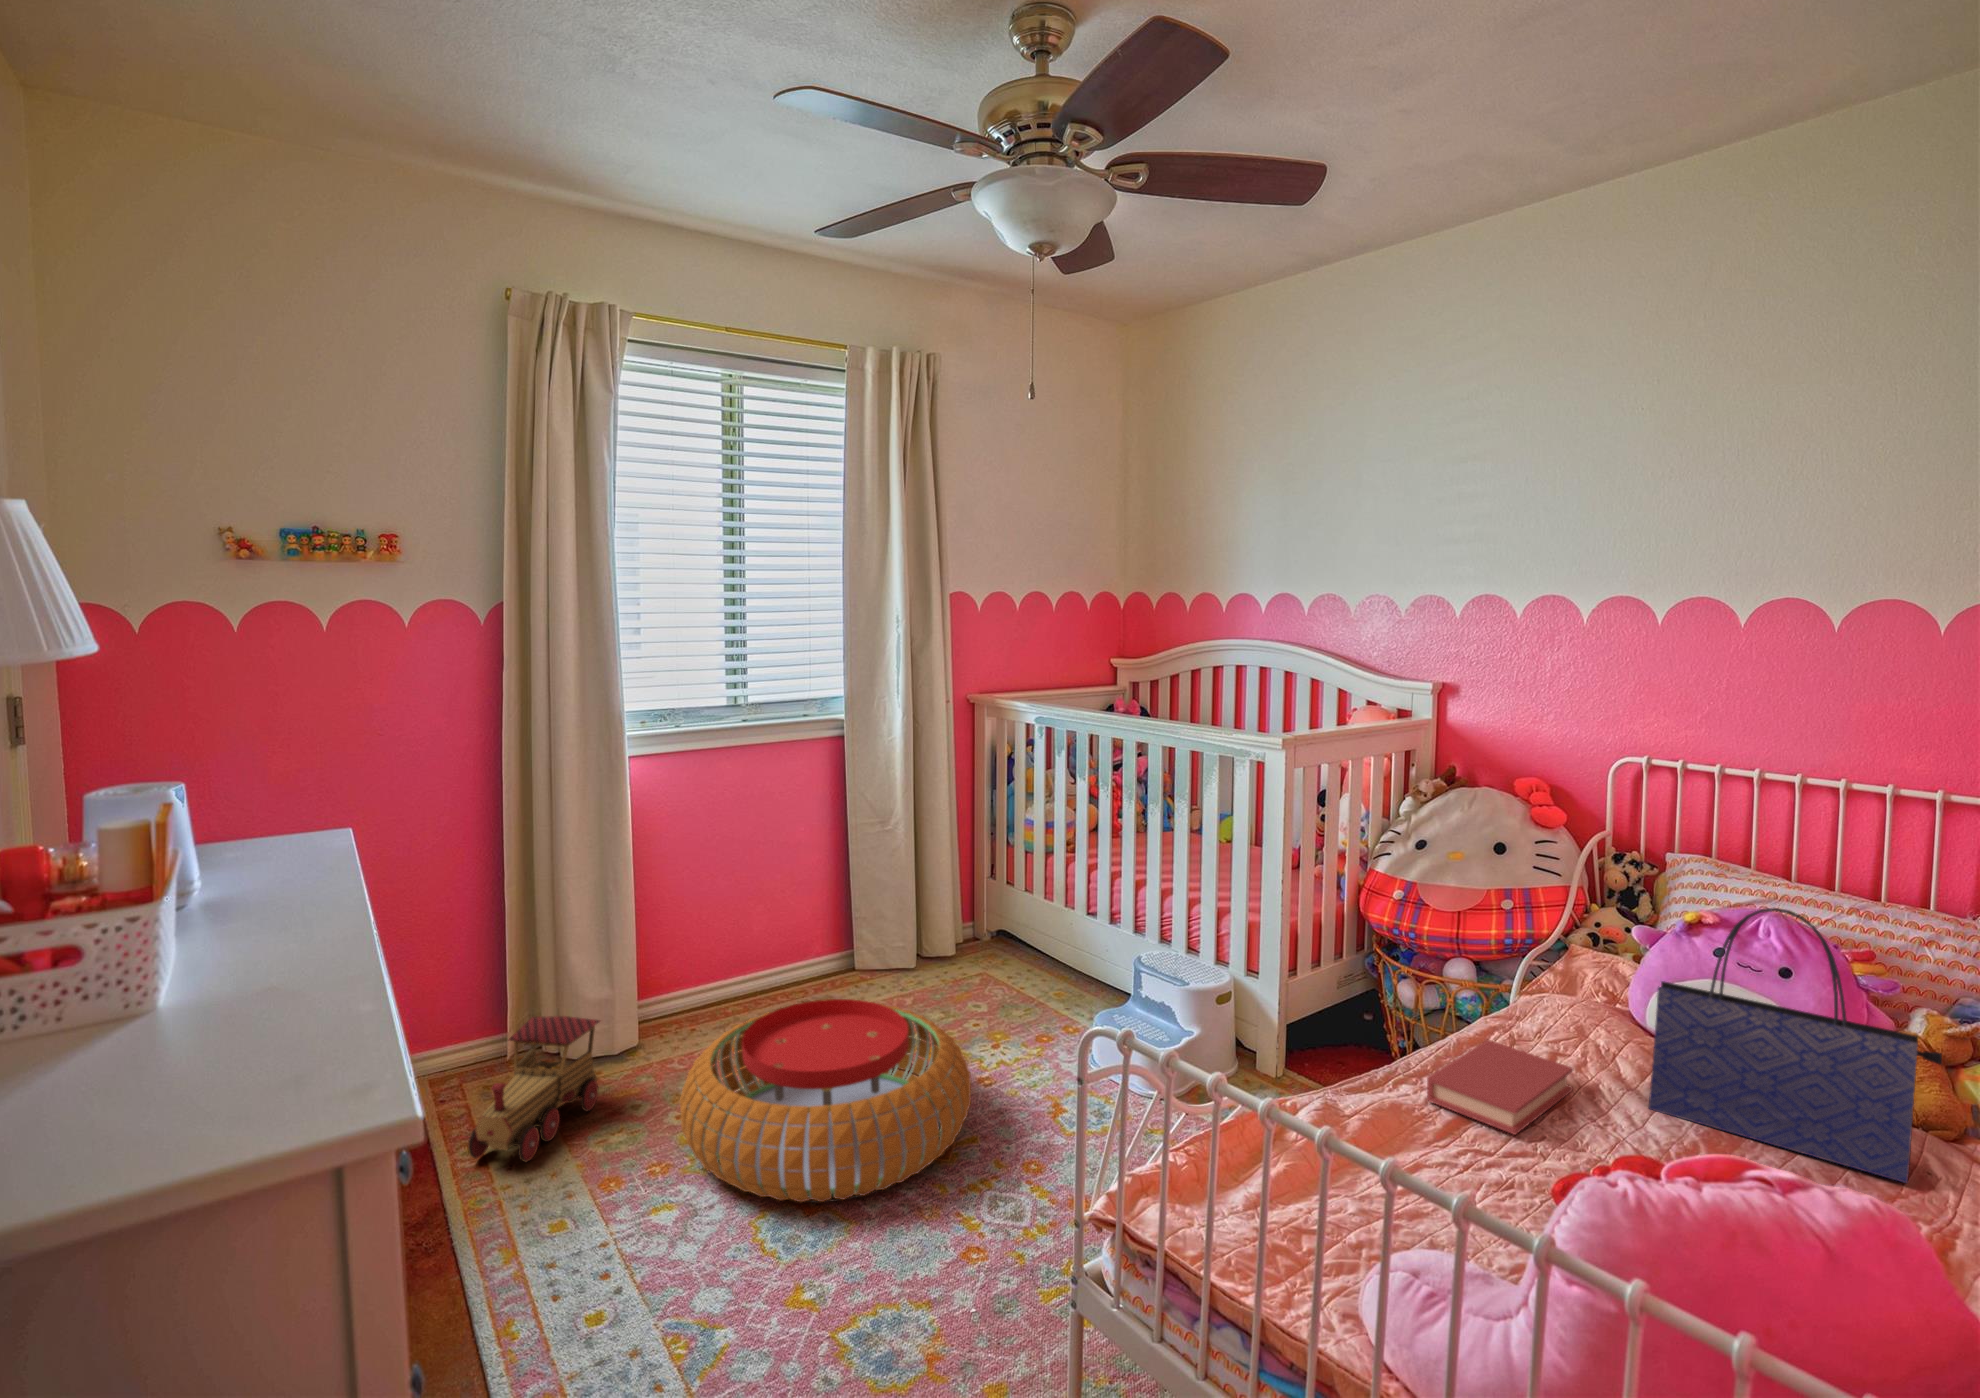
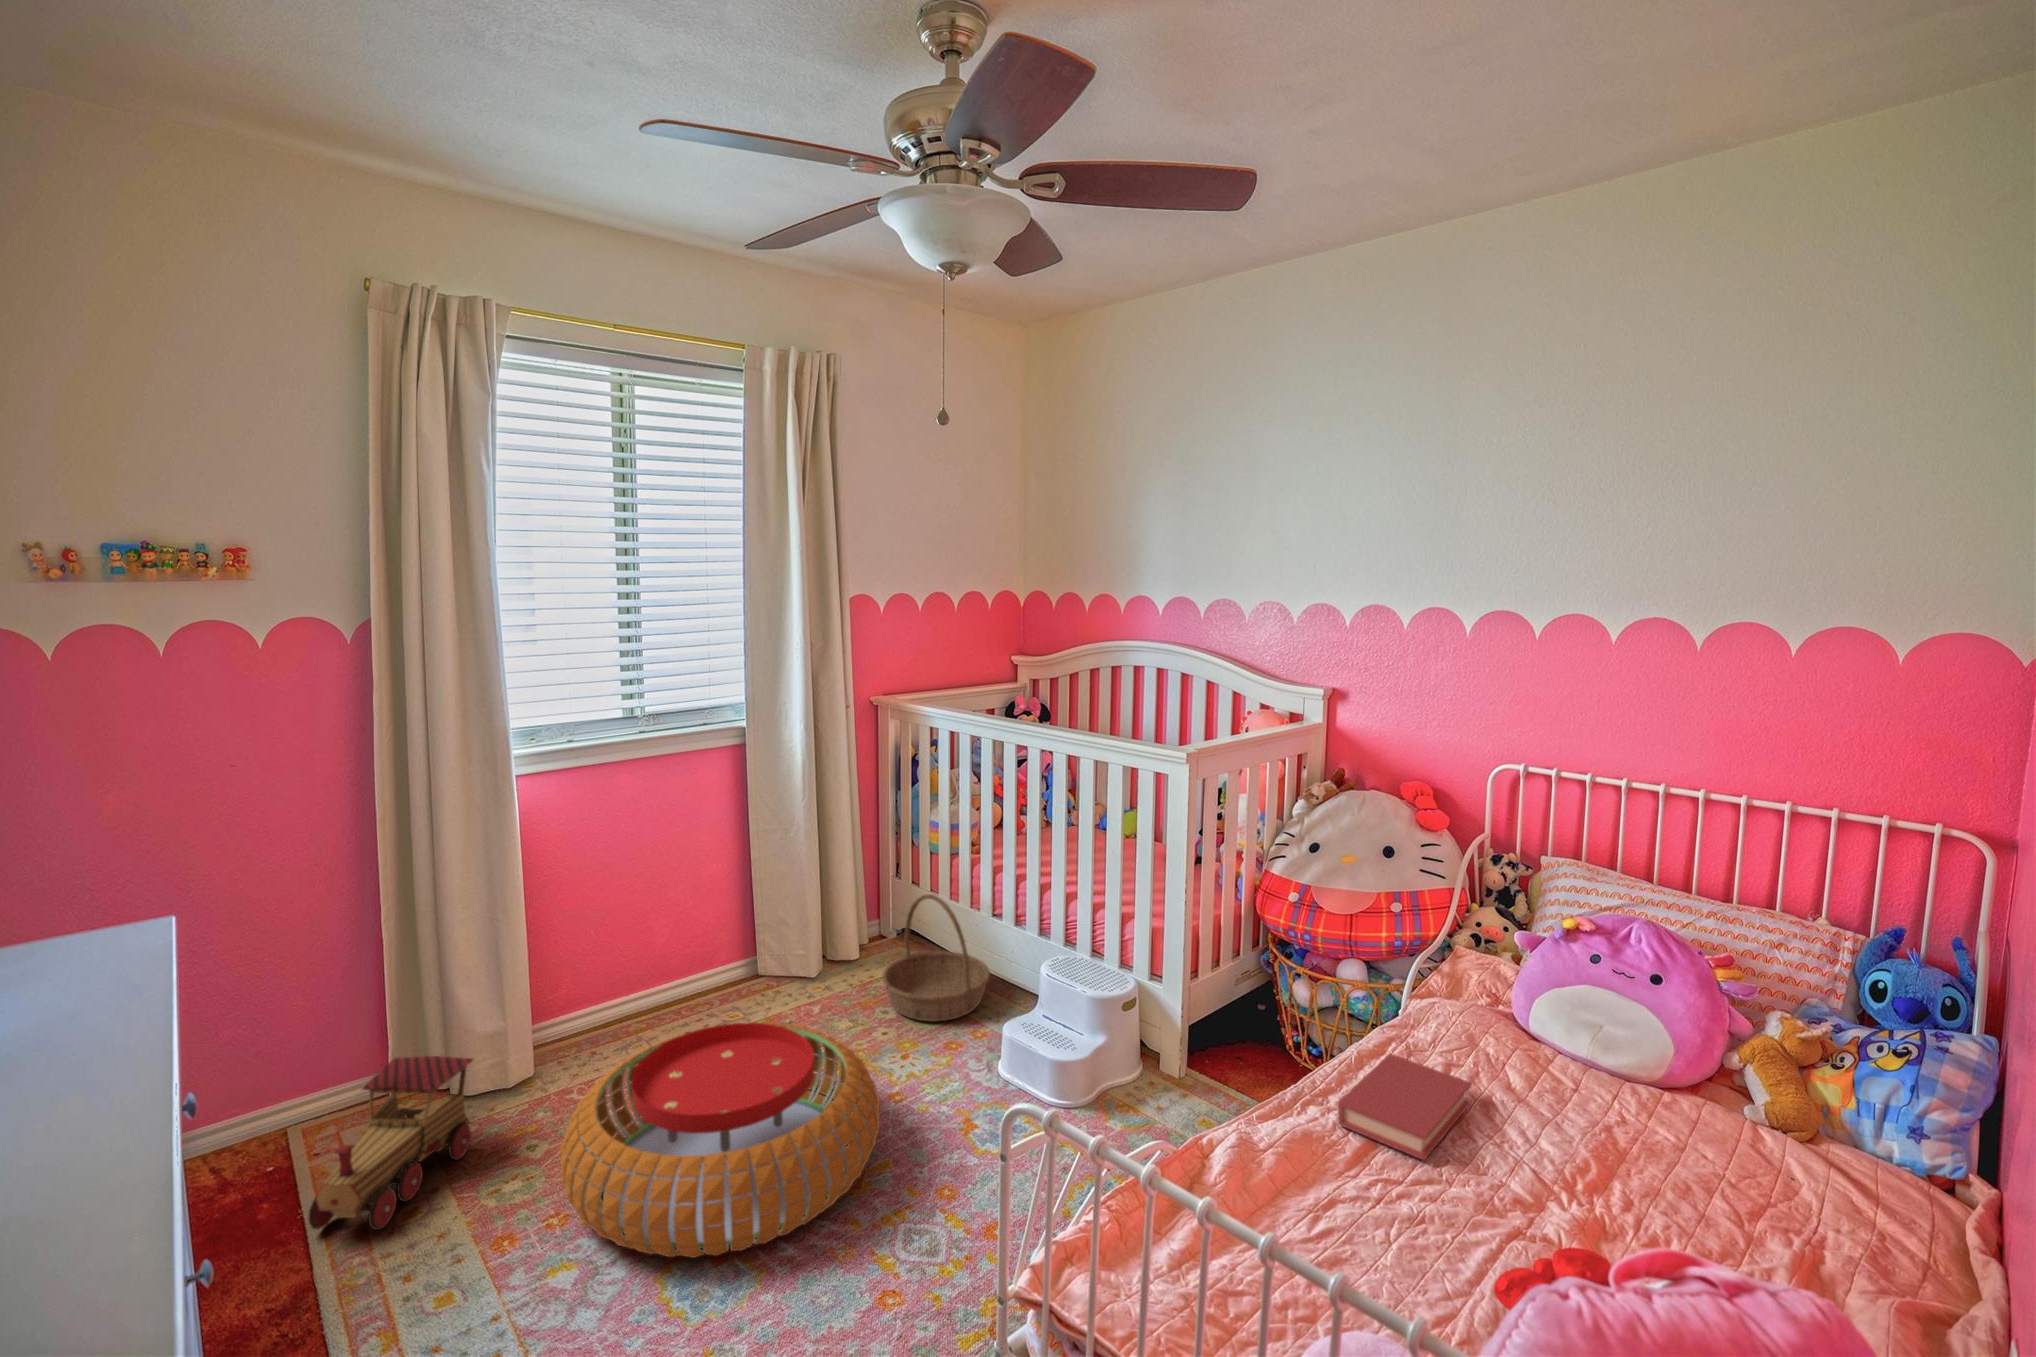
basket: none [972,891,1080,1017] -> present [882,894,990,1021]
tote bag: present [1649,908,1942,1183] -> none [1540,929,1810,1193]

